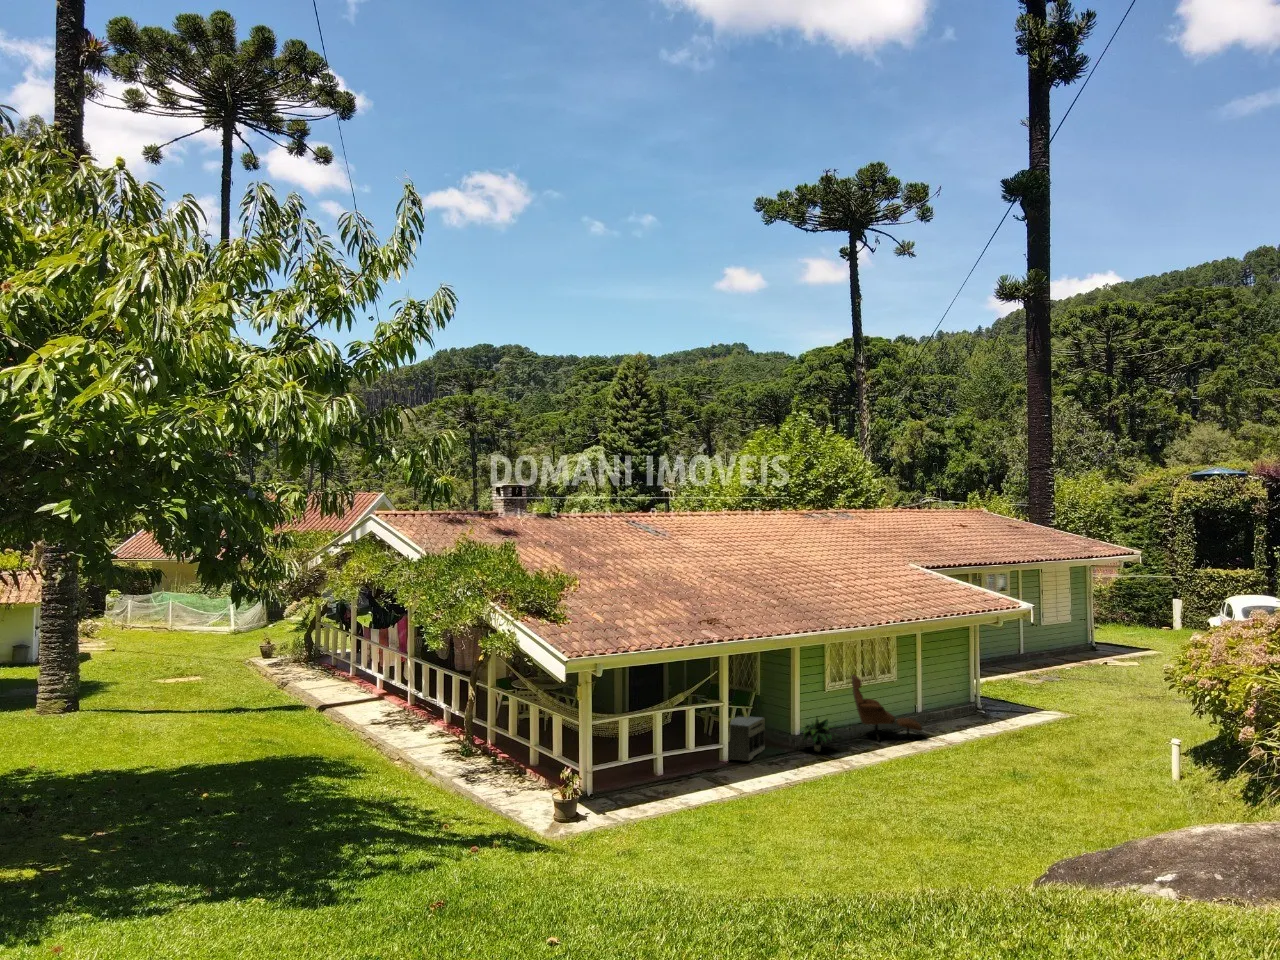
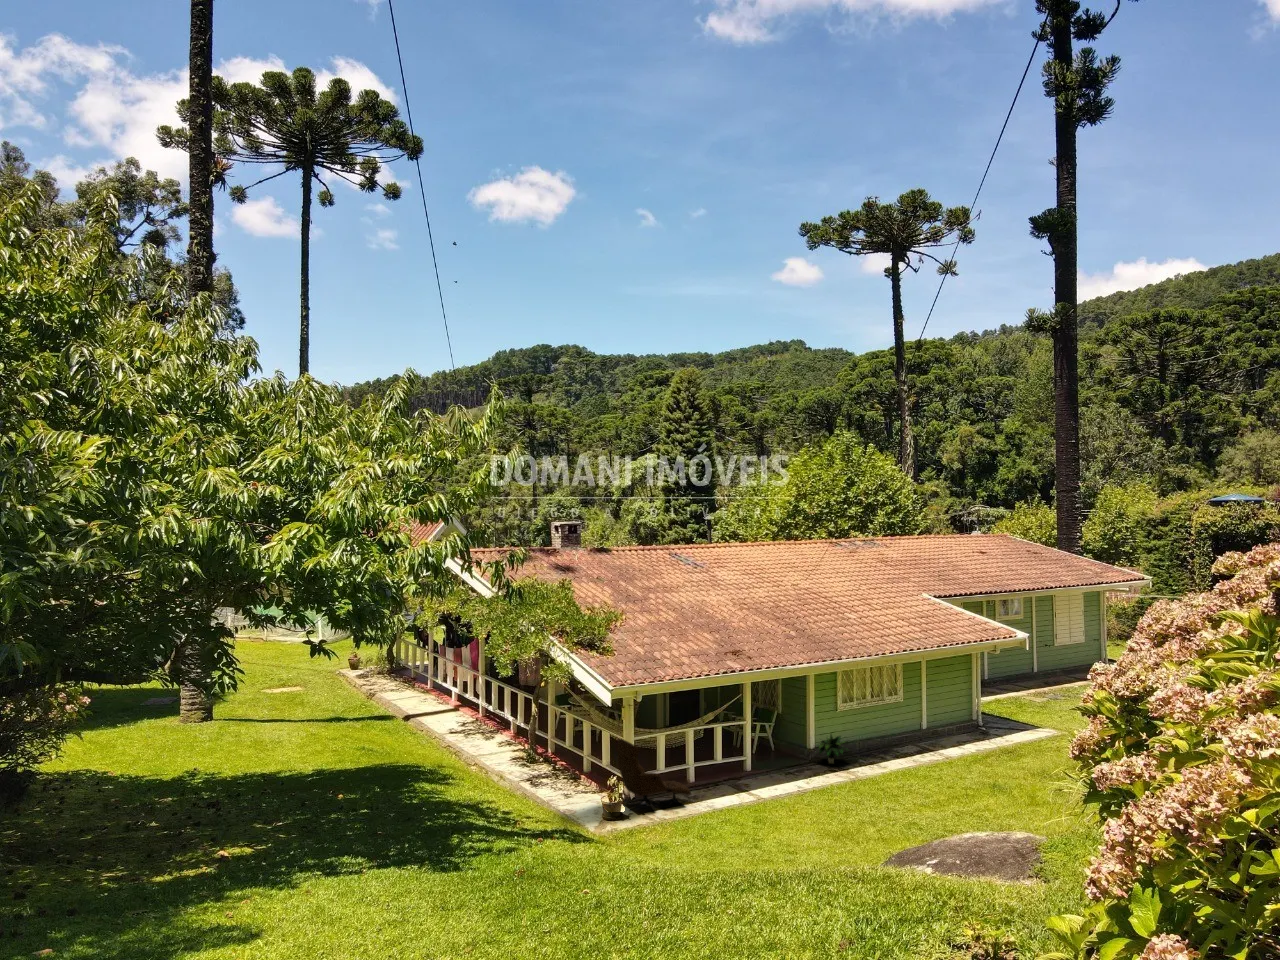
lounge chair: present [851,675,922,740] -> present [618,739,691,812]
bench: present [728,716,765,761] -> none [747,731,786,772]

